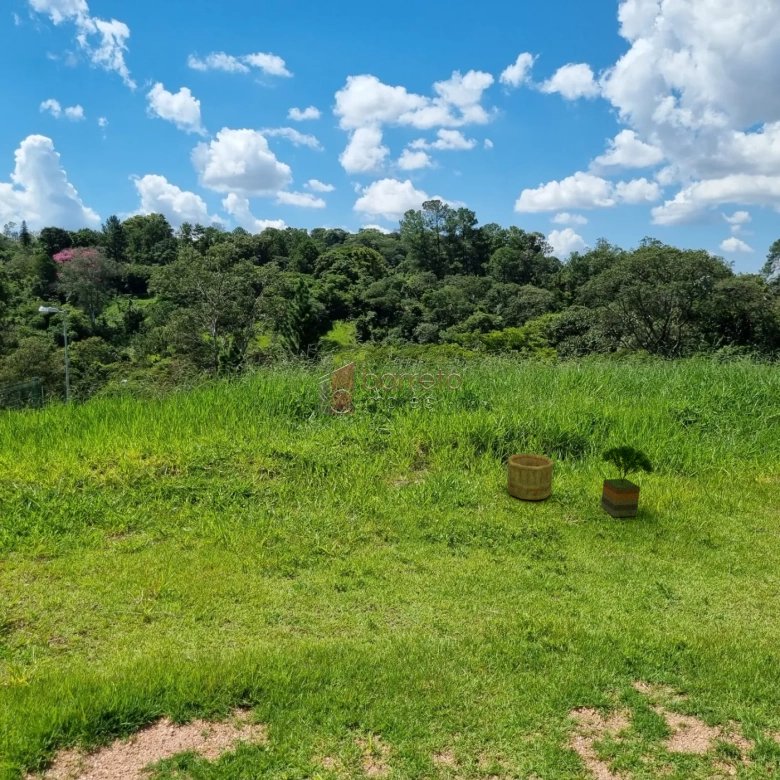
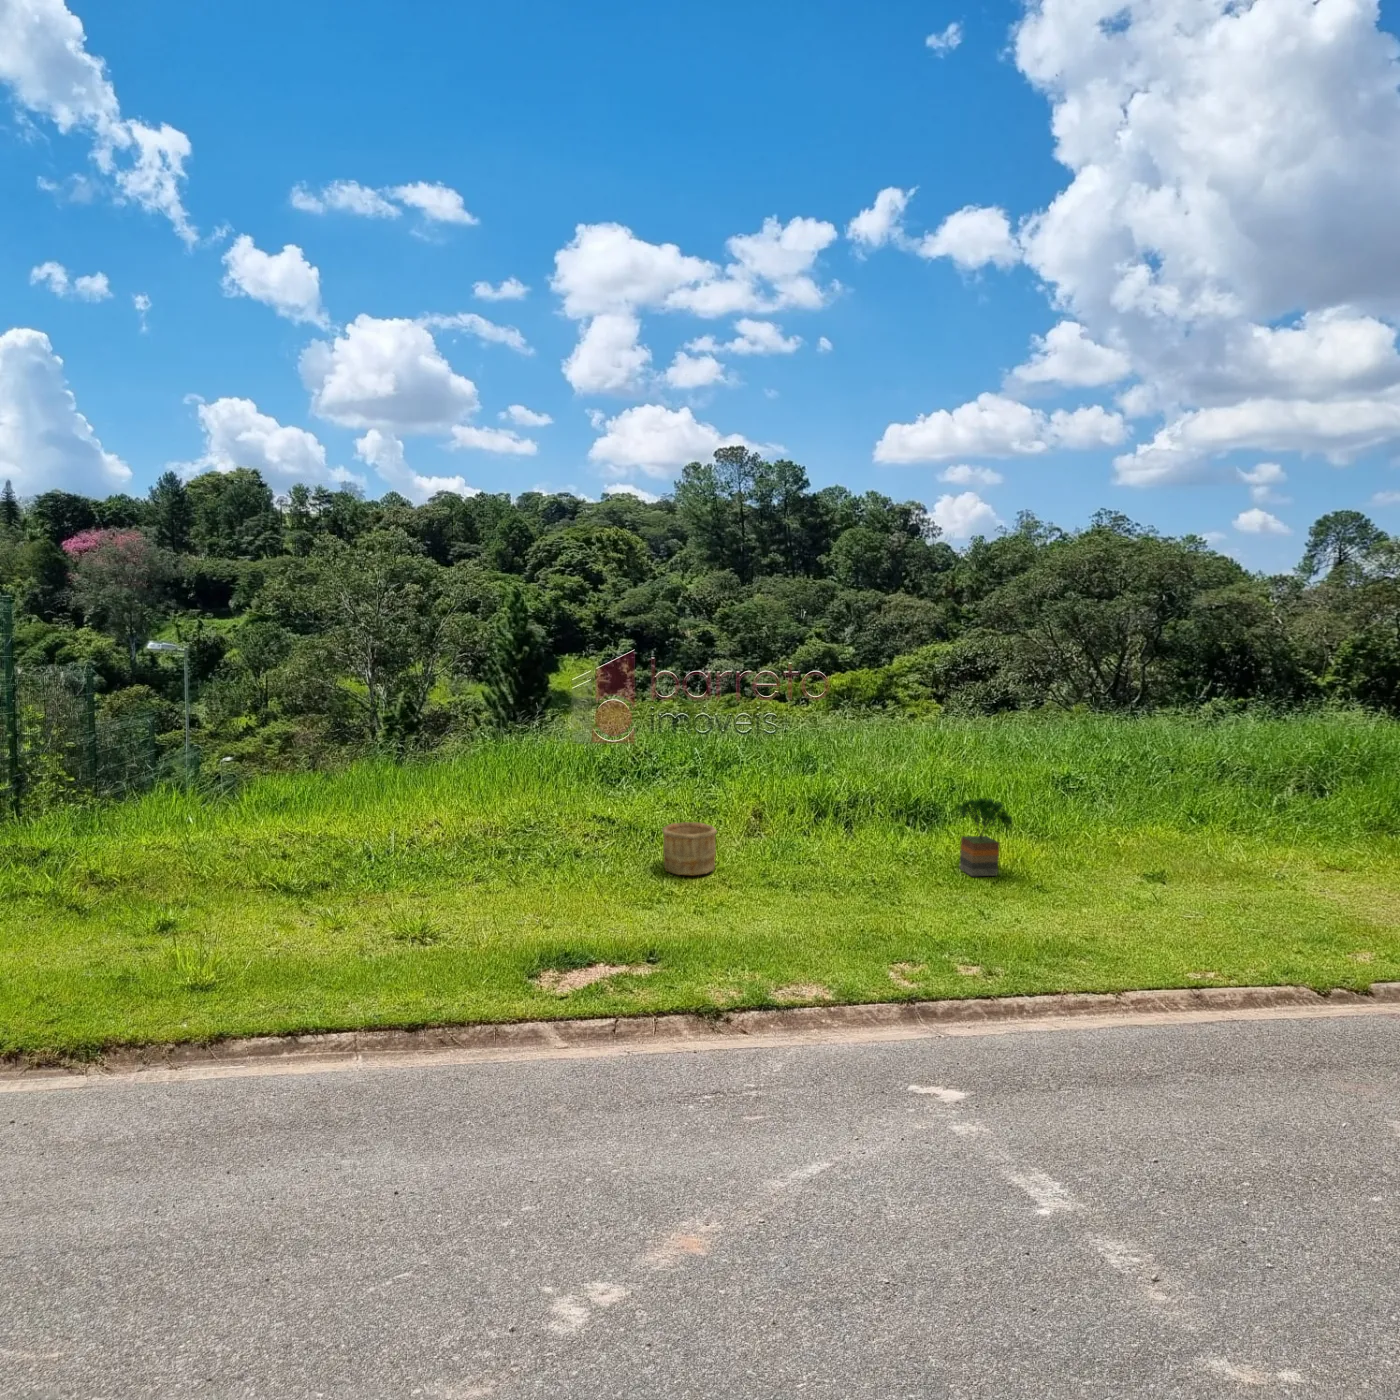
wooden bucket: present [507,454,554,500] -> present [662,822,717,875]

